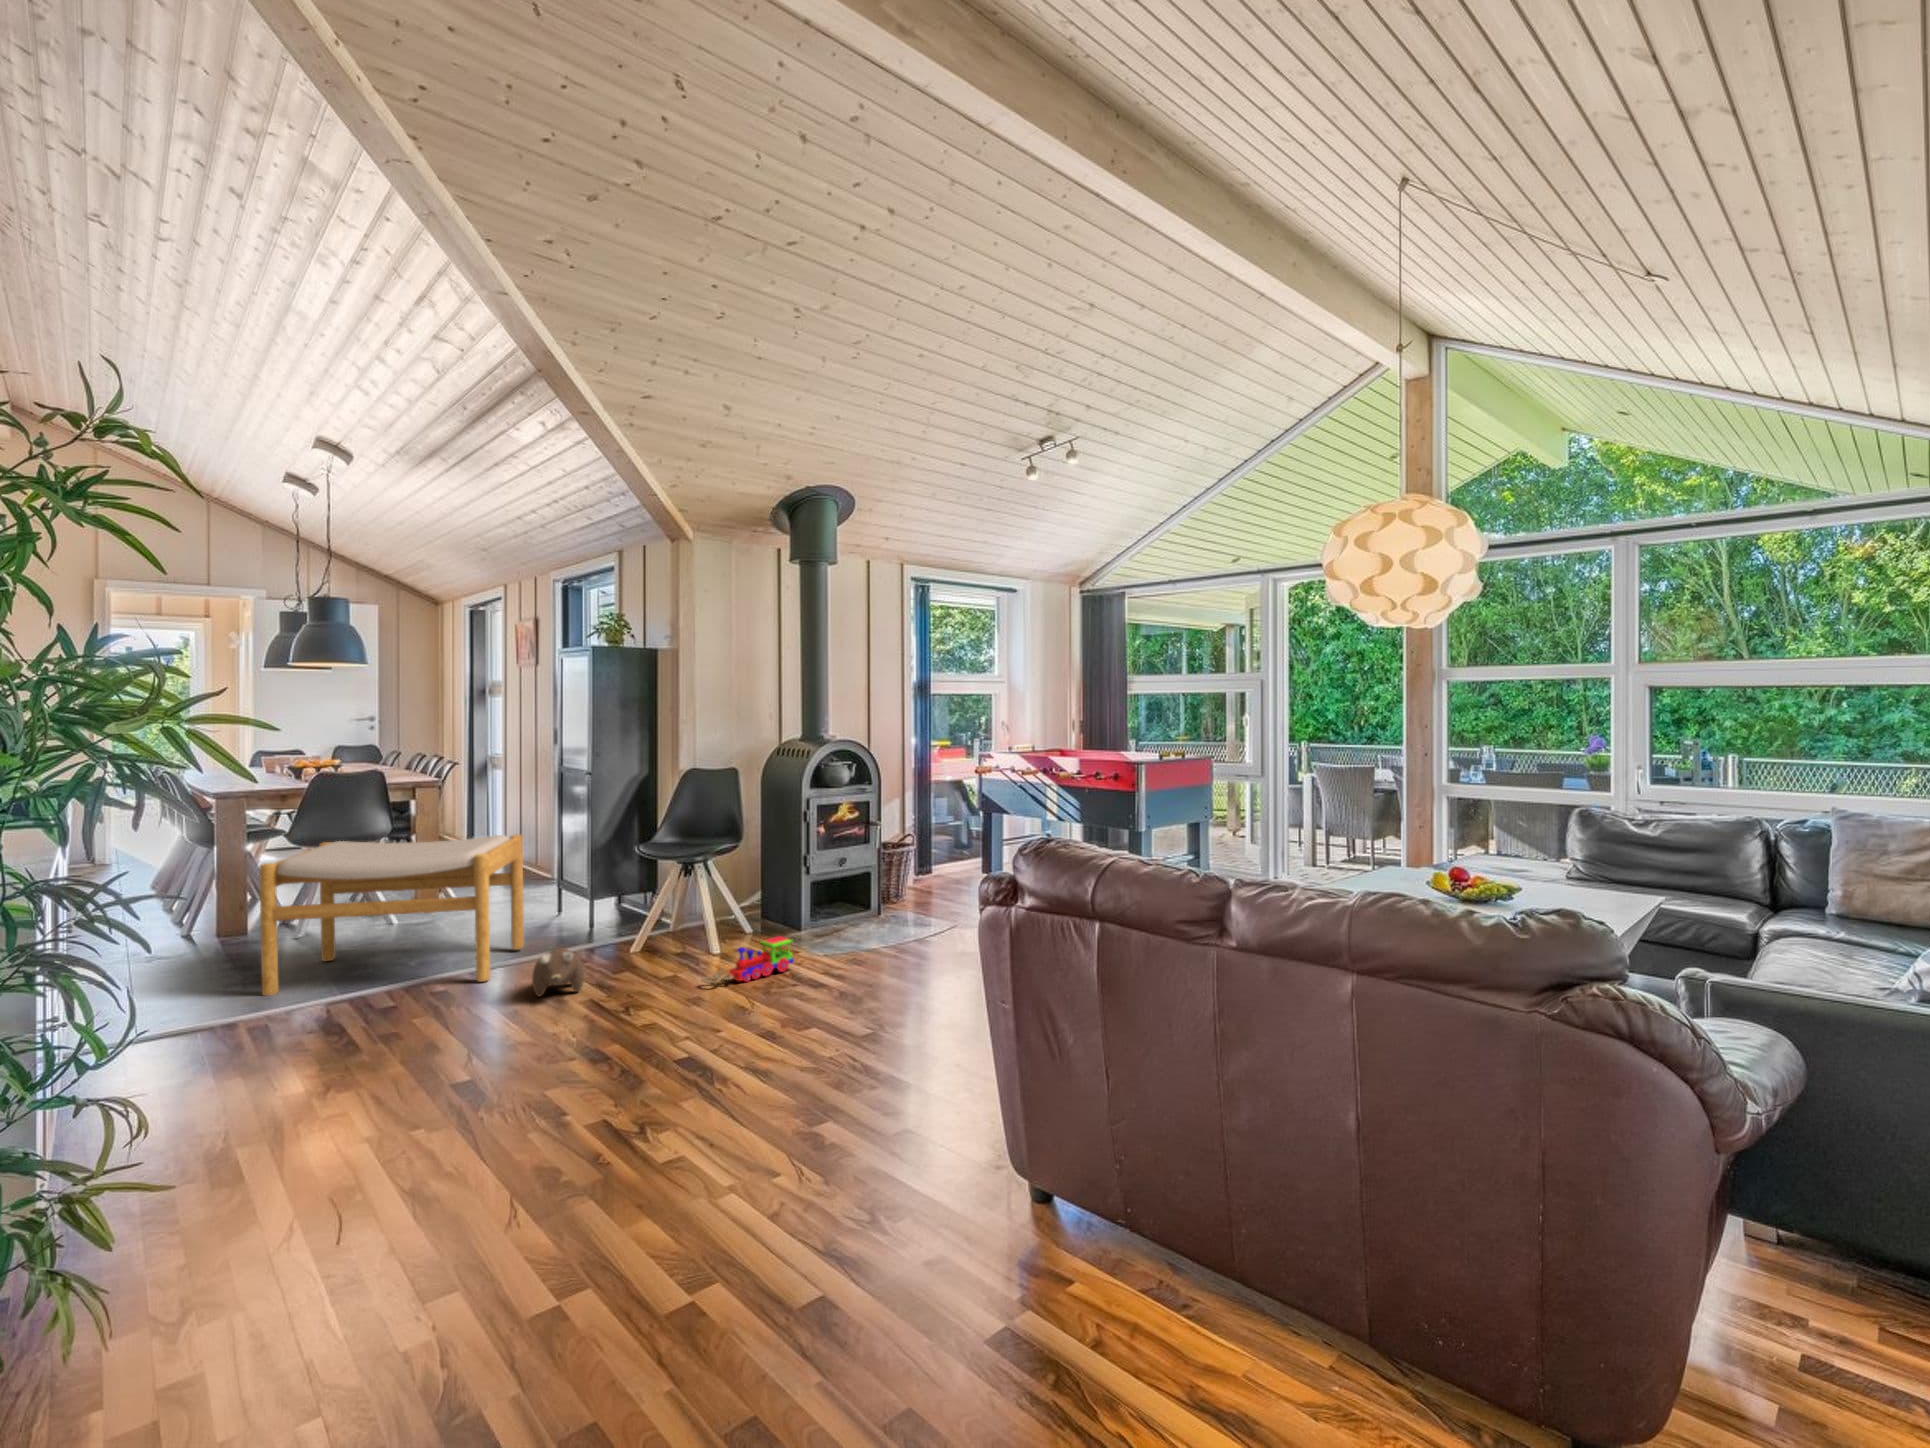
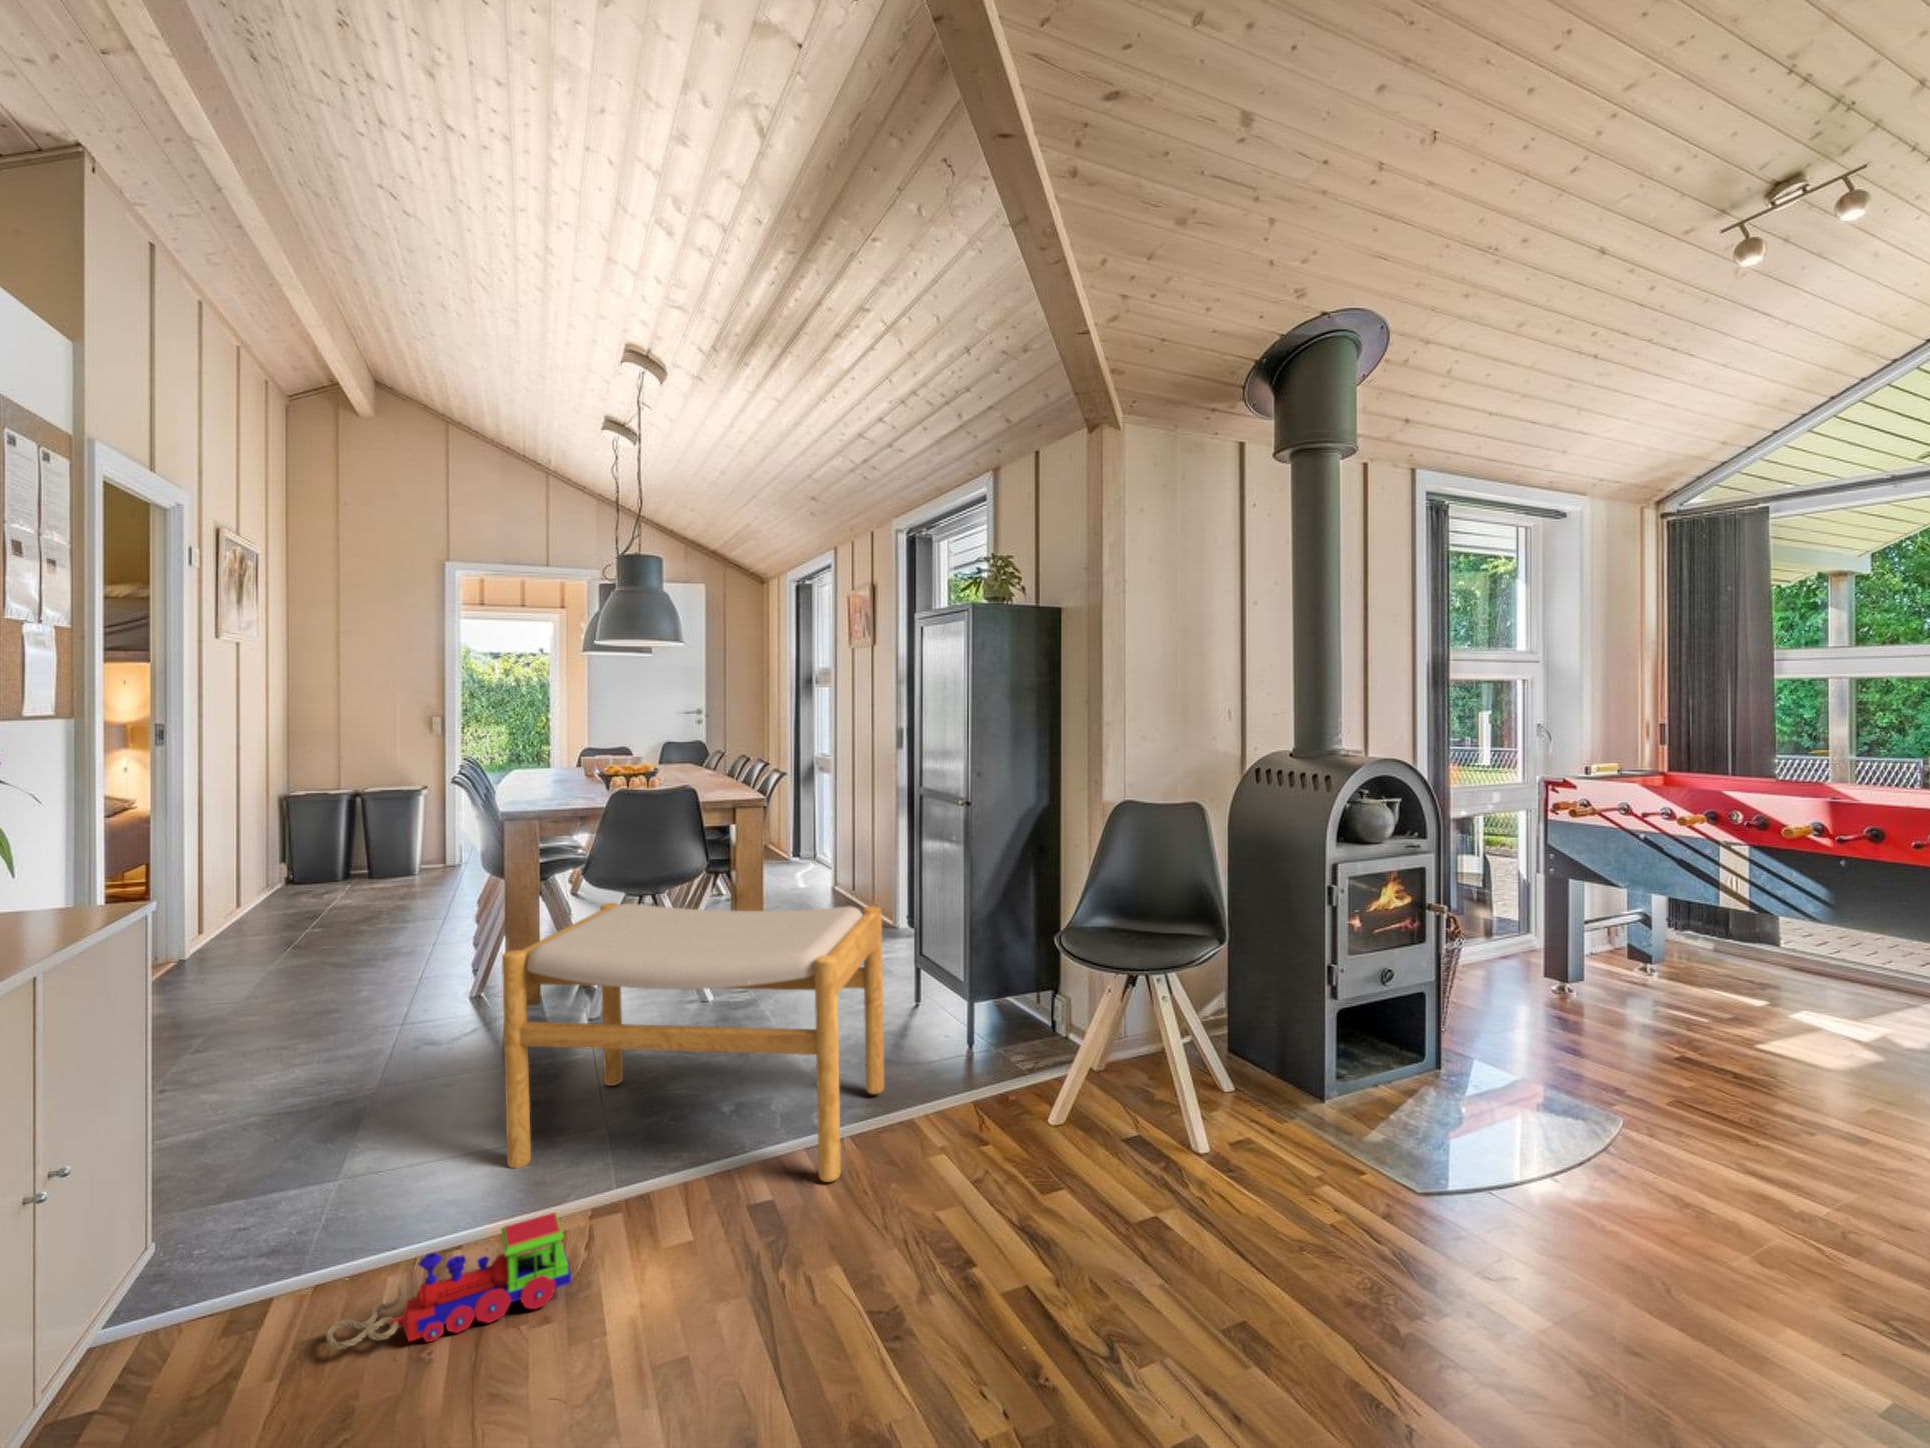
toy train: present [702,936,794,983] -> present [326,1212,571,1349]
plush toy: present [532,947,584,996] -> none [917,1151,1006,1250]

